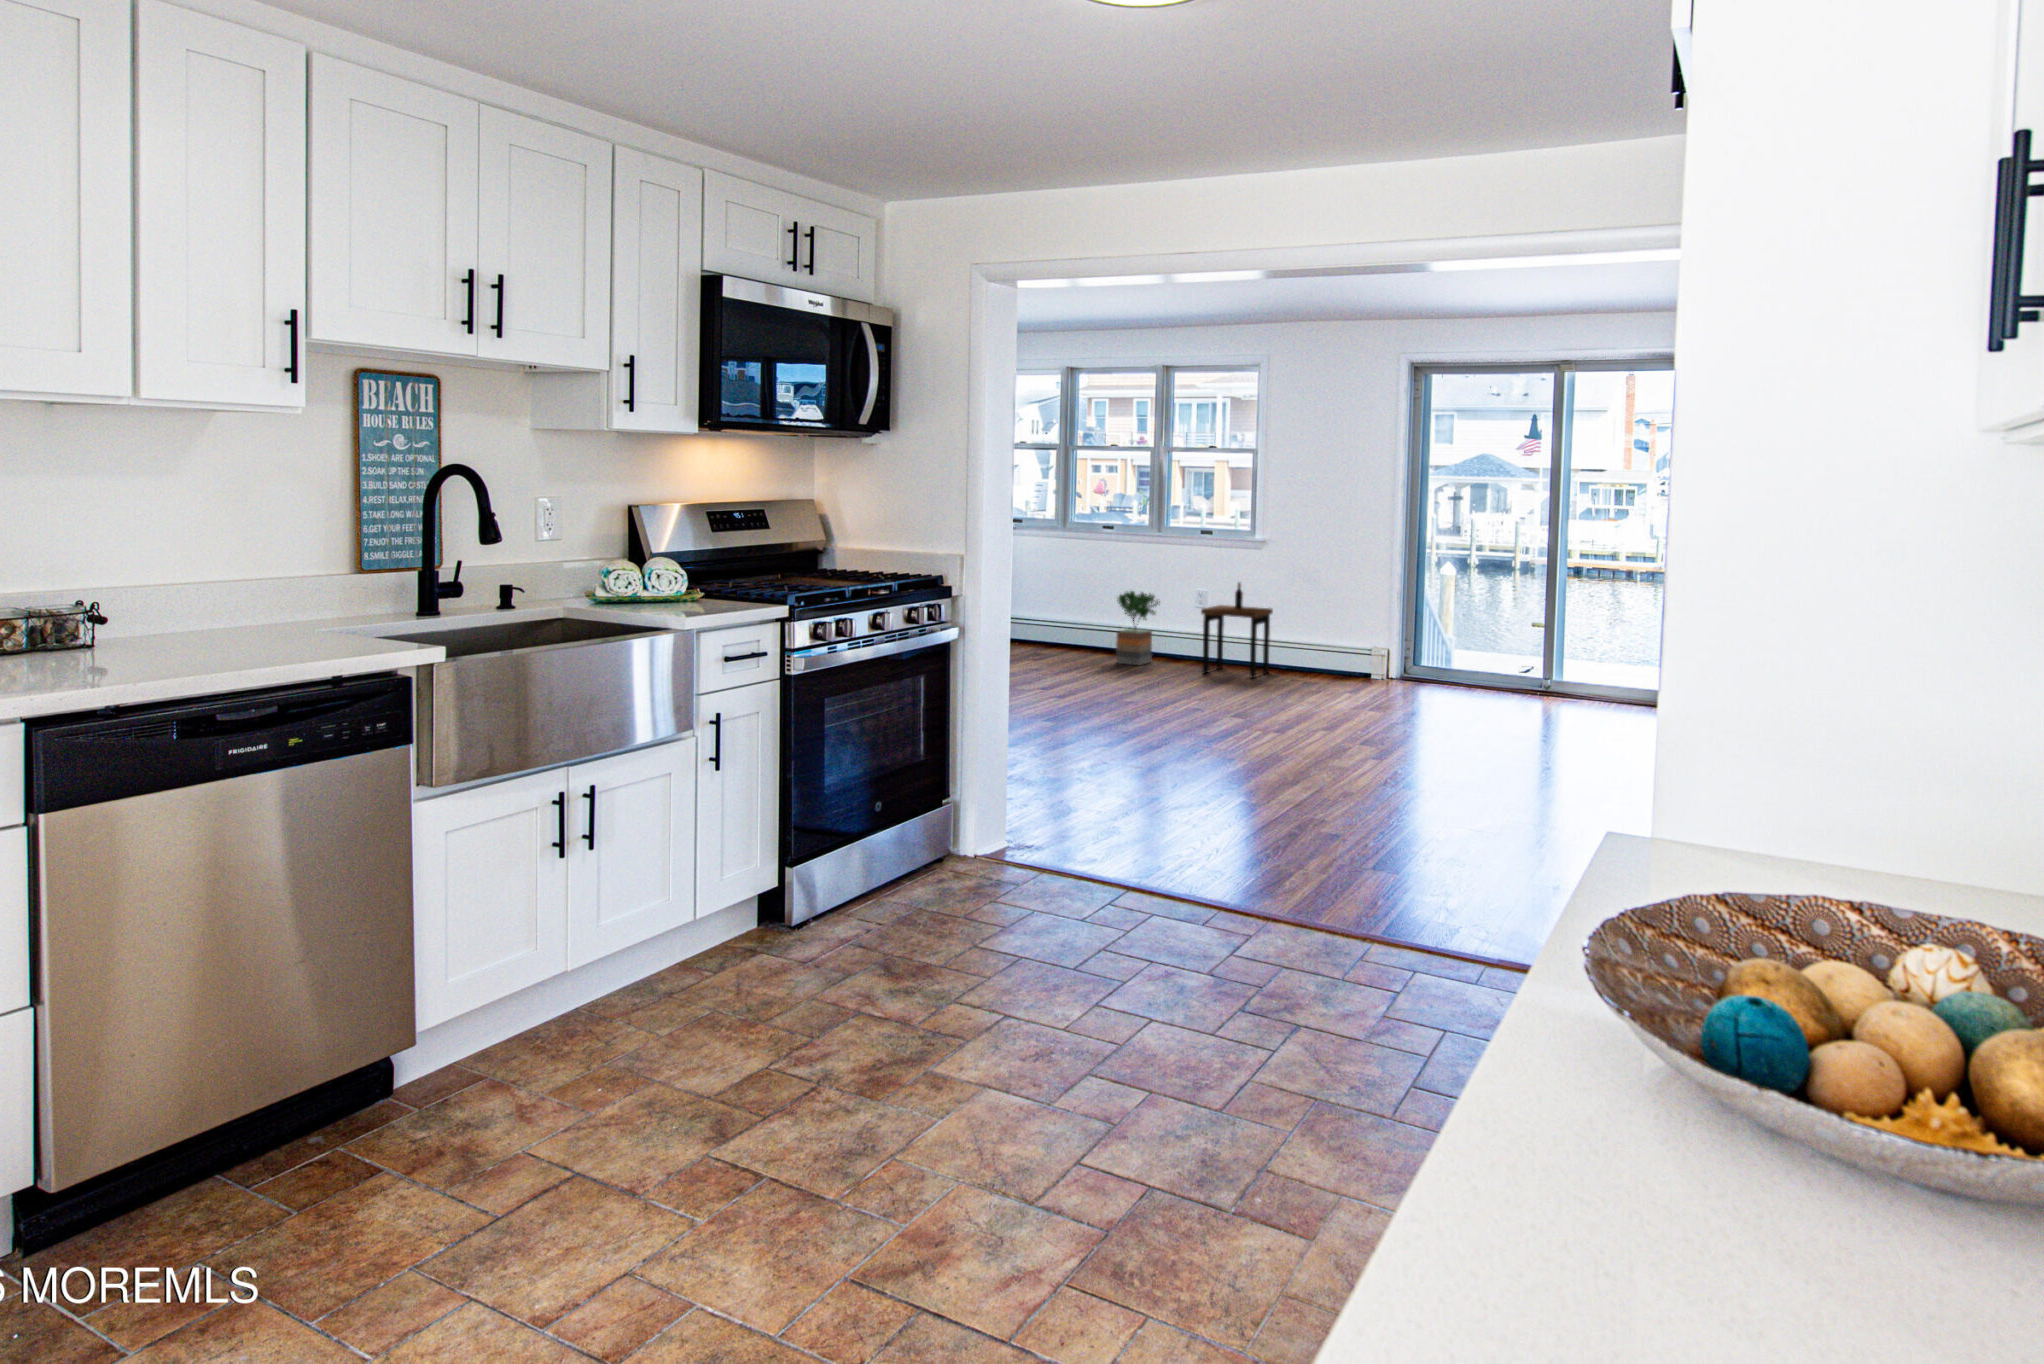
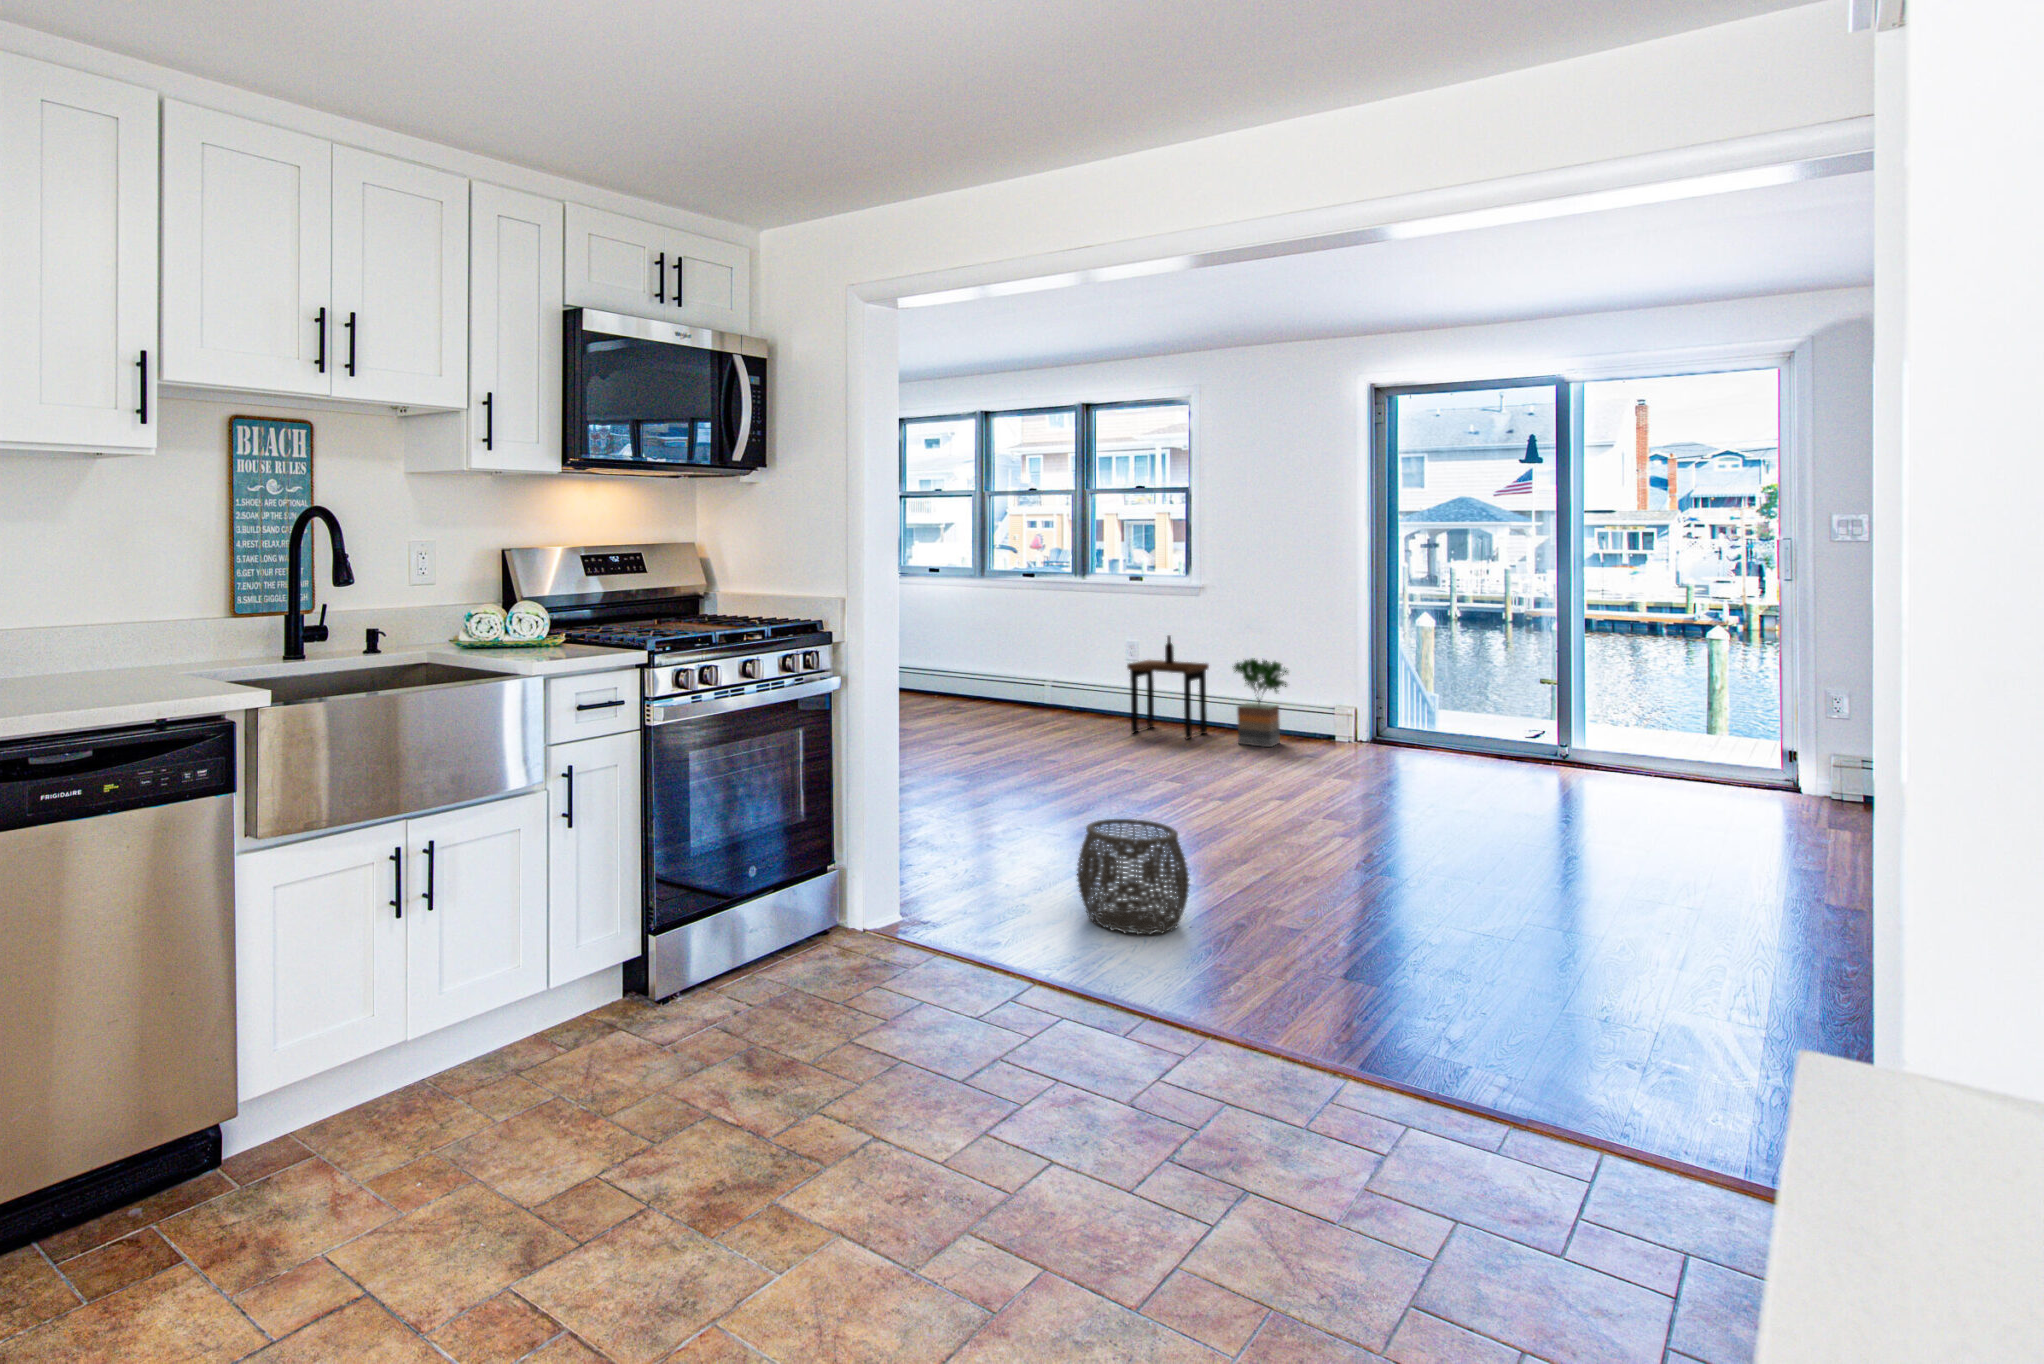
potted tree: present [1116,591,1160,665] -> present [1233,658,1288,747]
woven basket: none [1163,749,1257,847] -> present [1077,819,1189,935]

